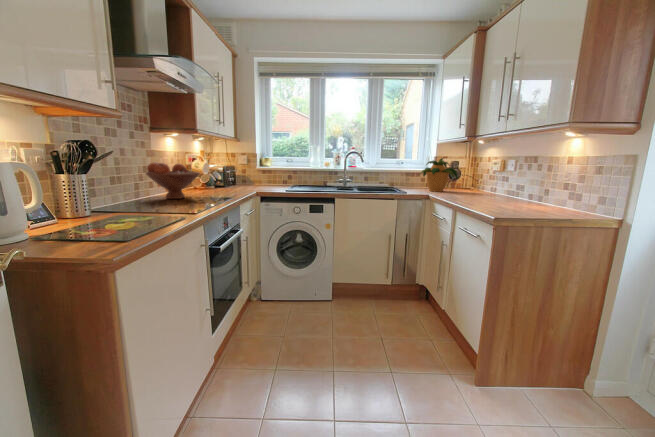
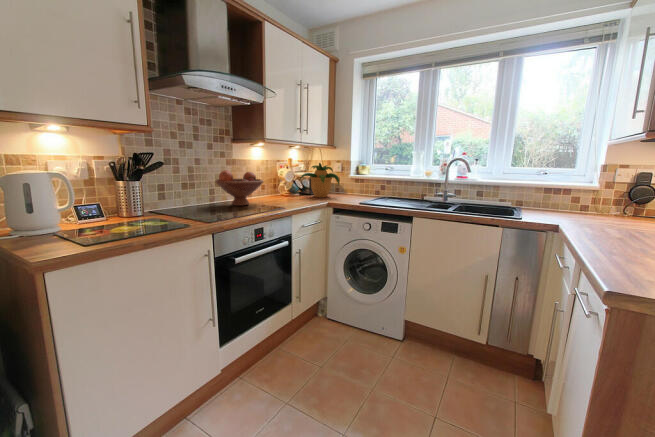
potted plant: present [420,158,458,192] -> present [300,163,339,197]

